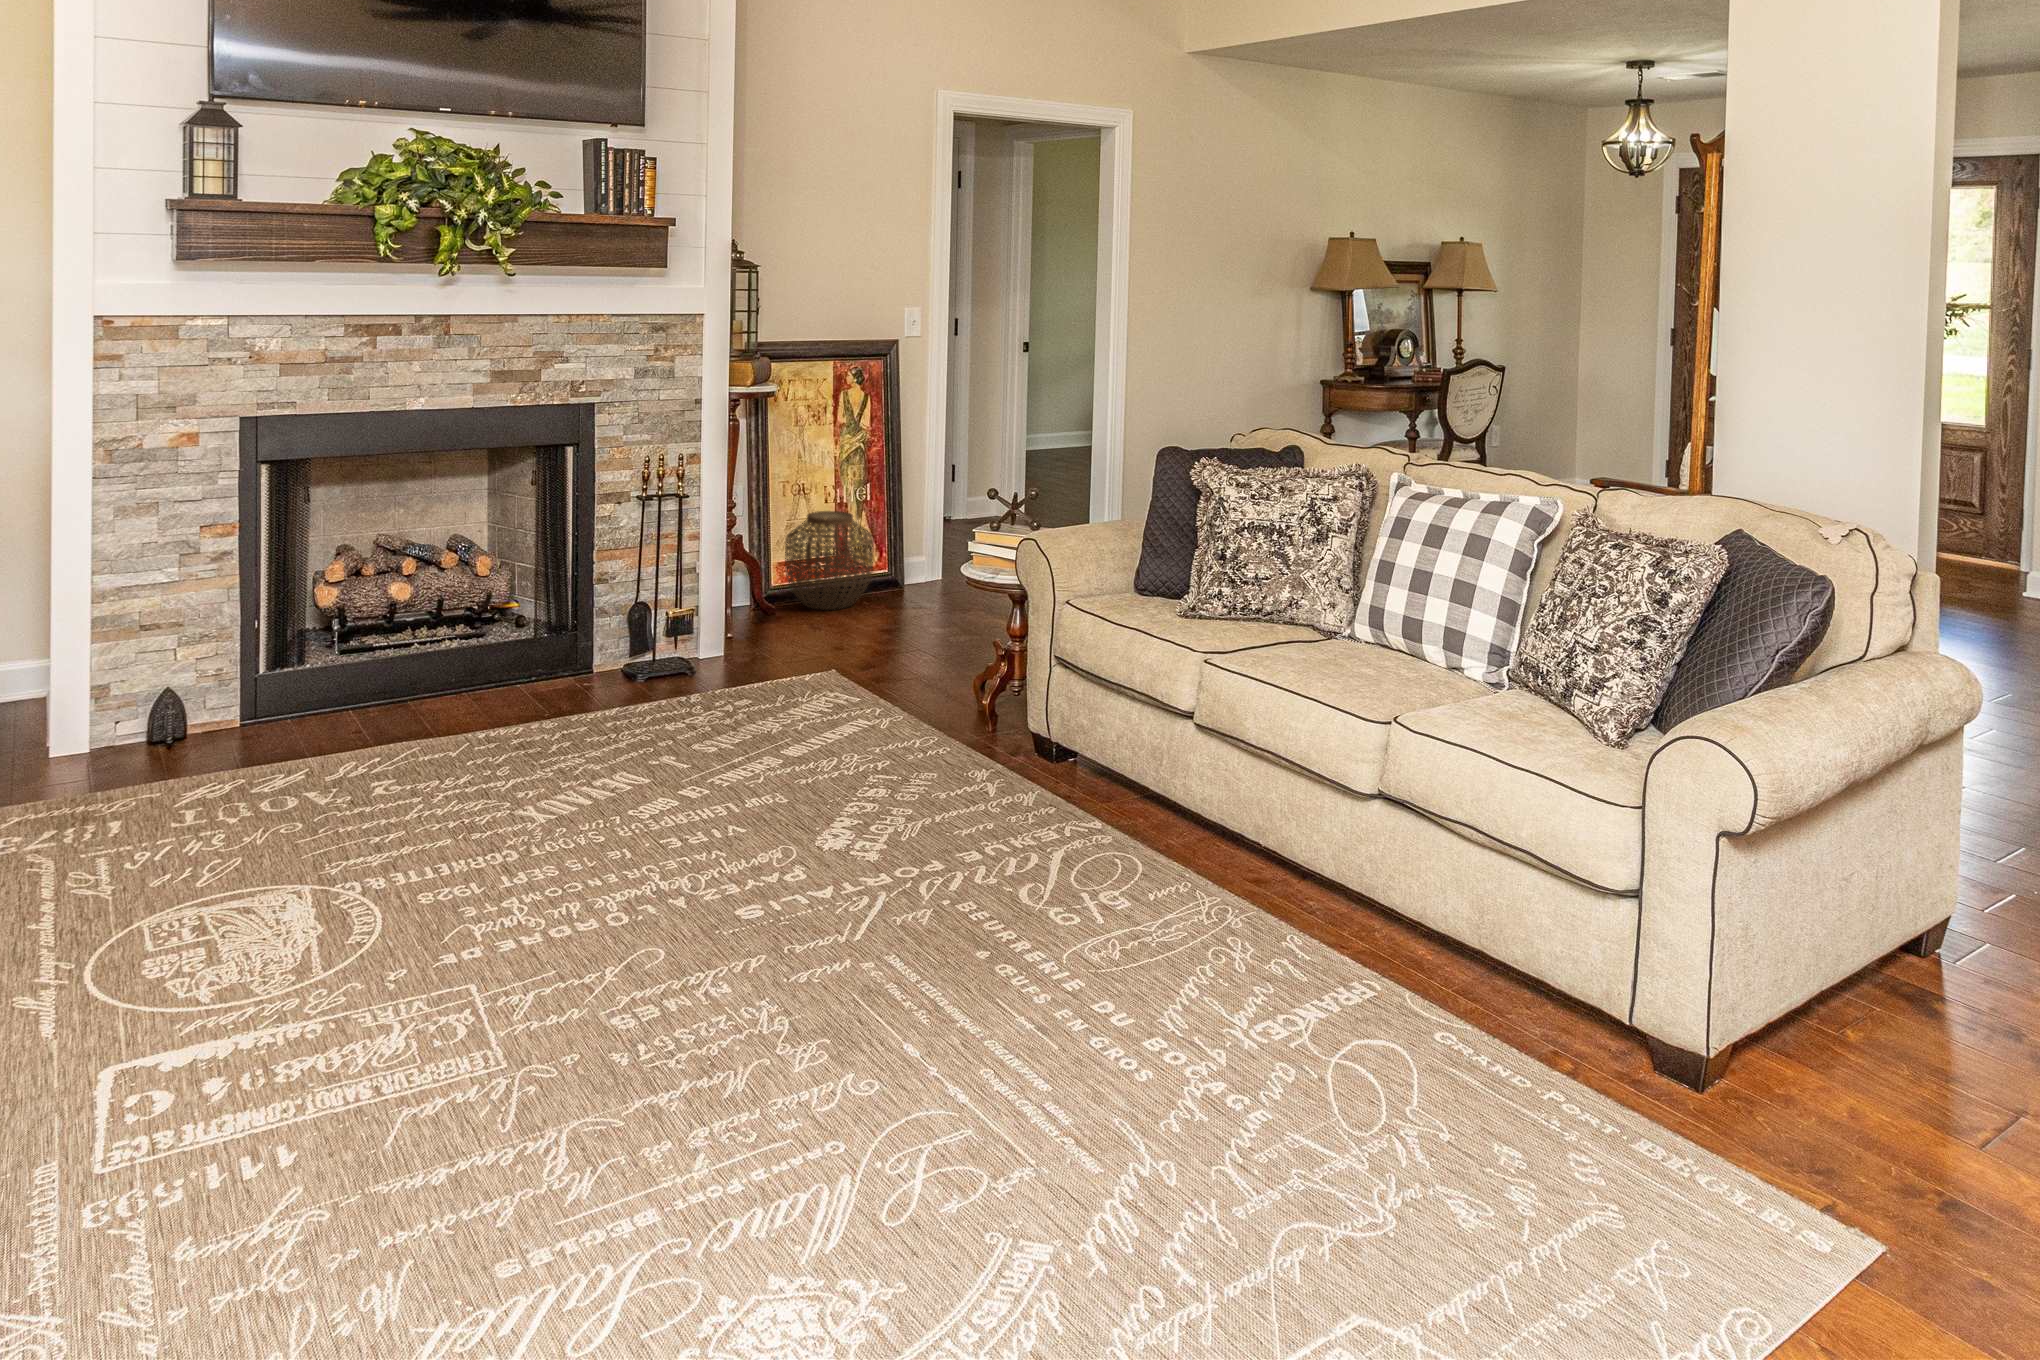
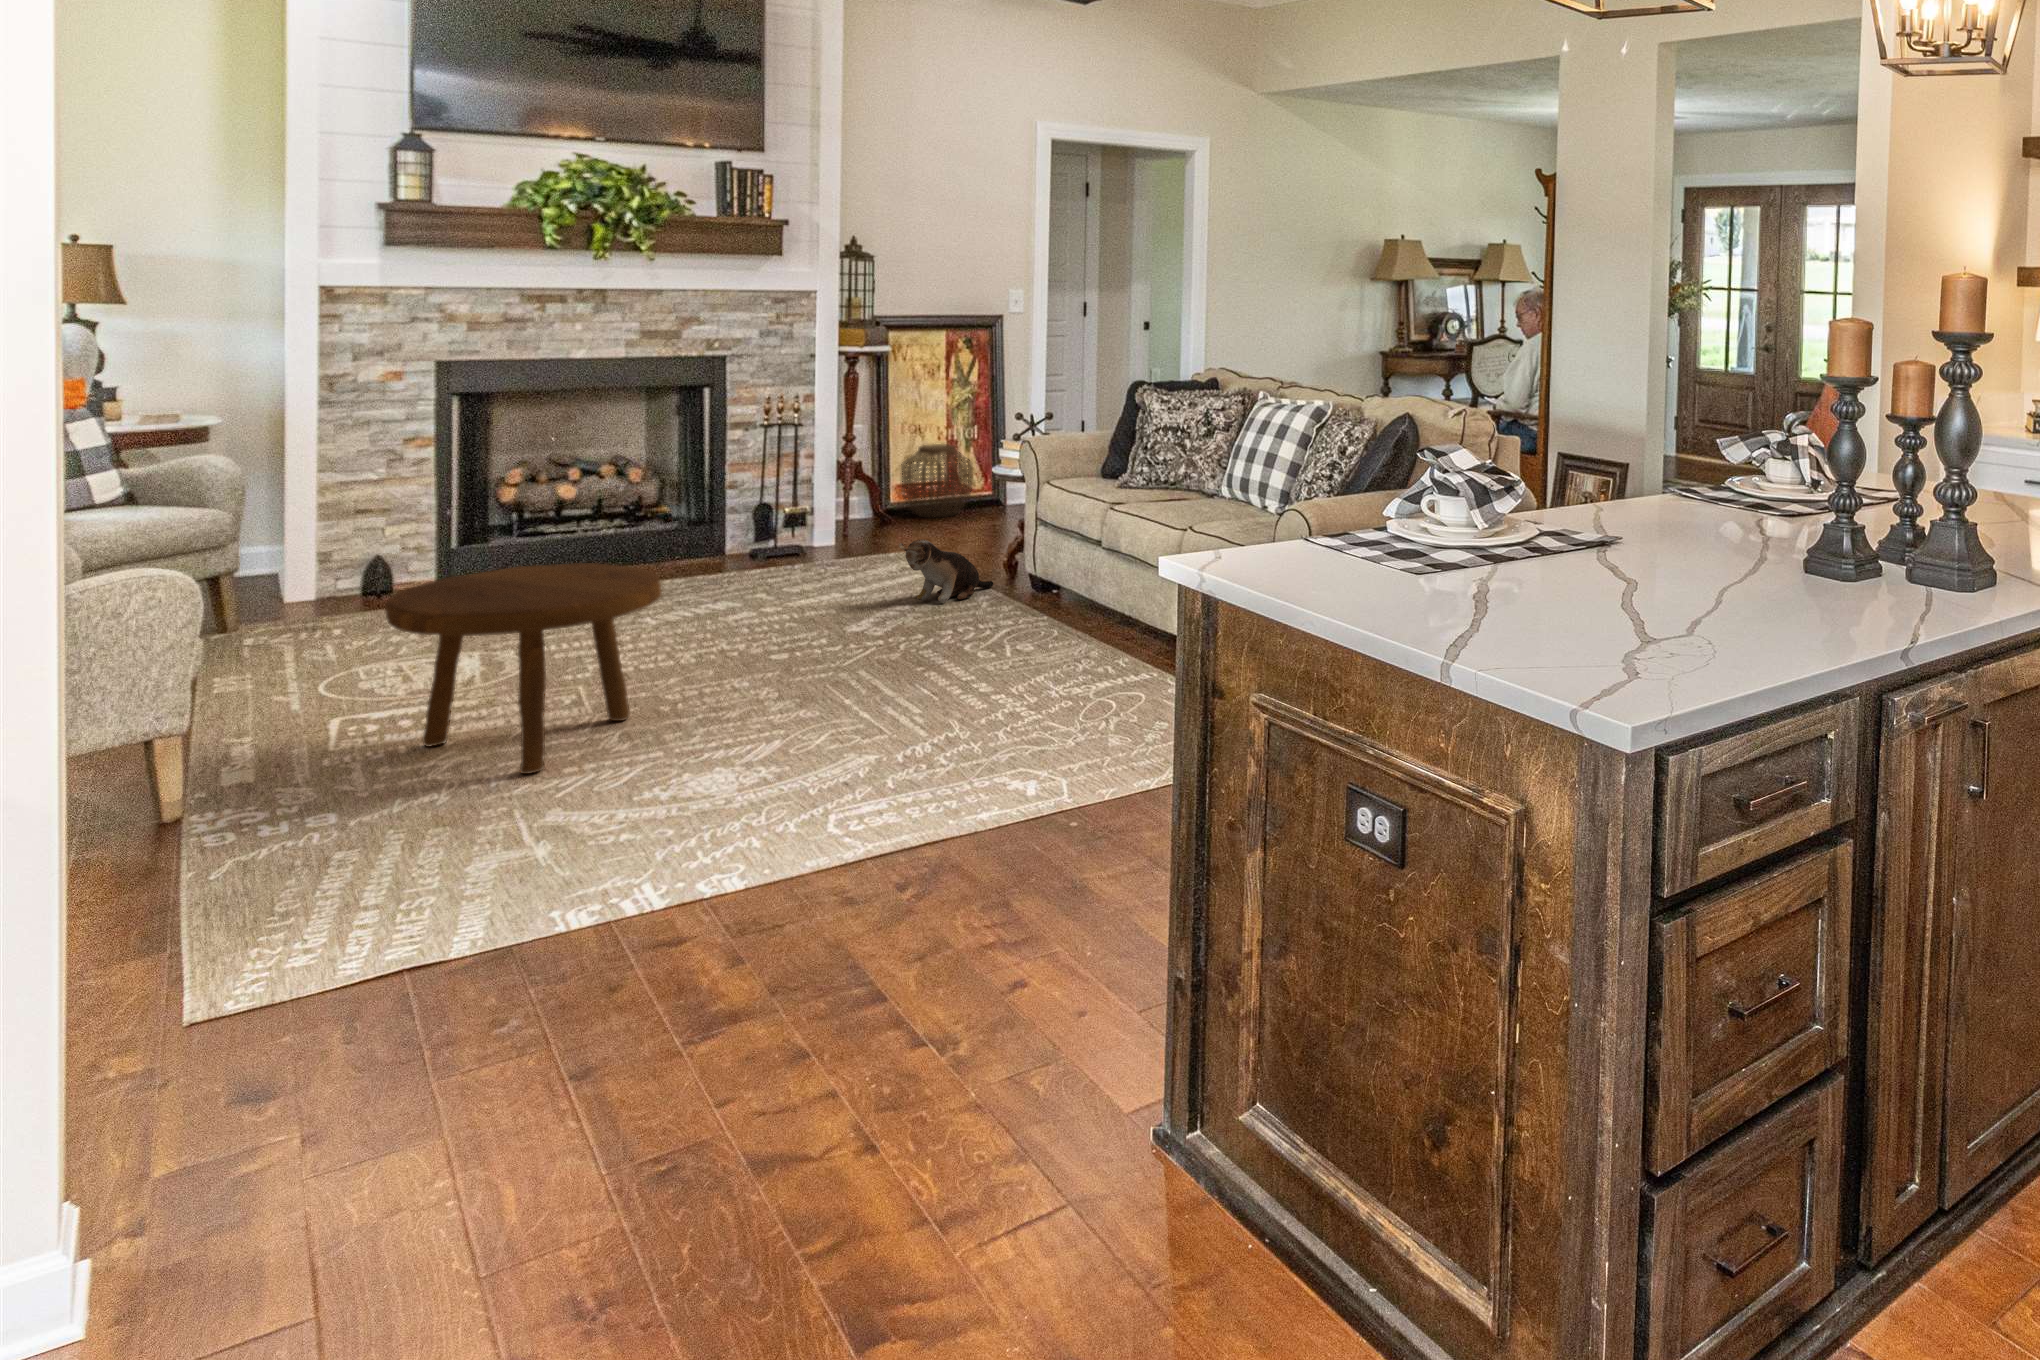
plush toy: none [871,690,981,784] -> present [898,539,993,602]
footstool: none [199,804,639,1264] -> present [385,563,662,774]

